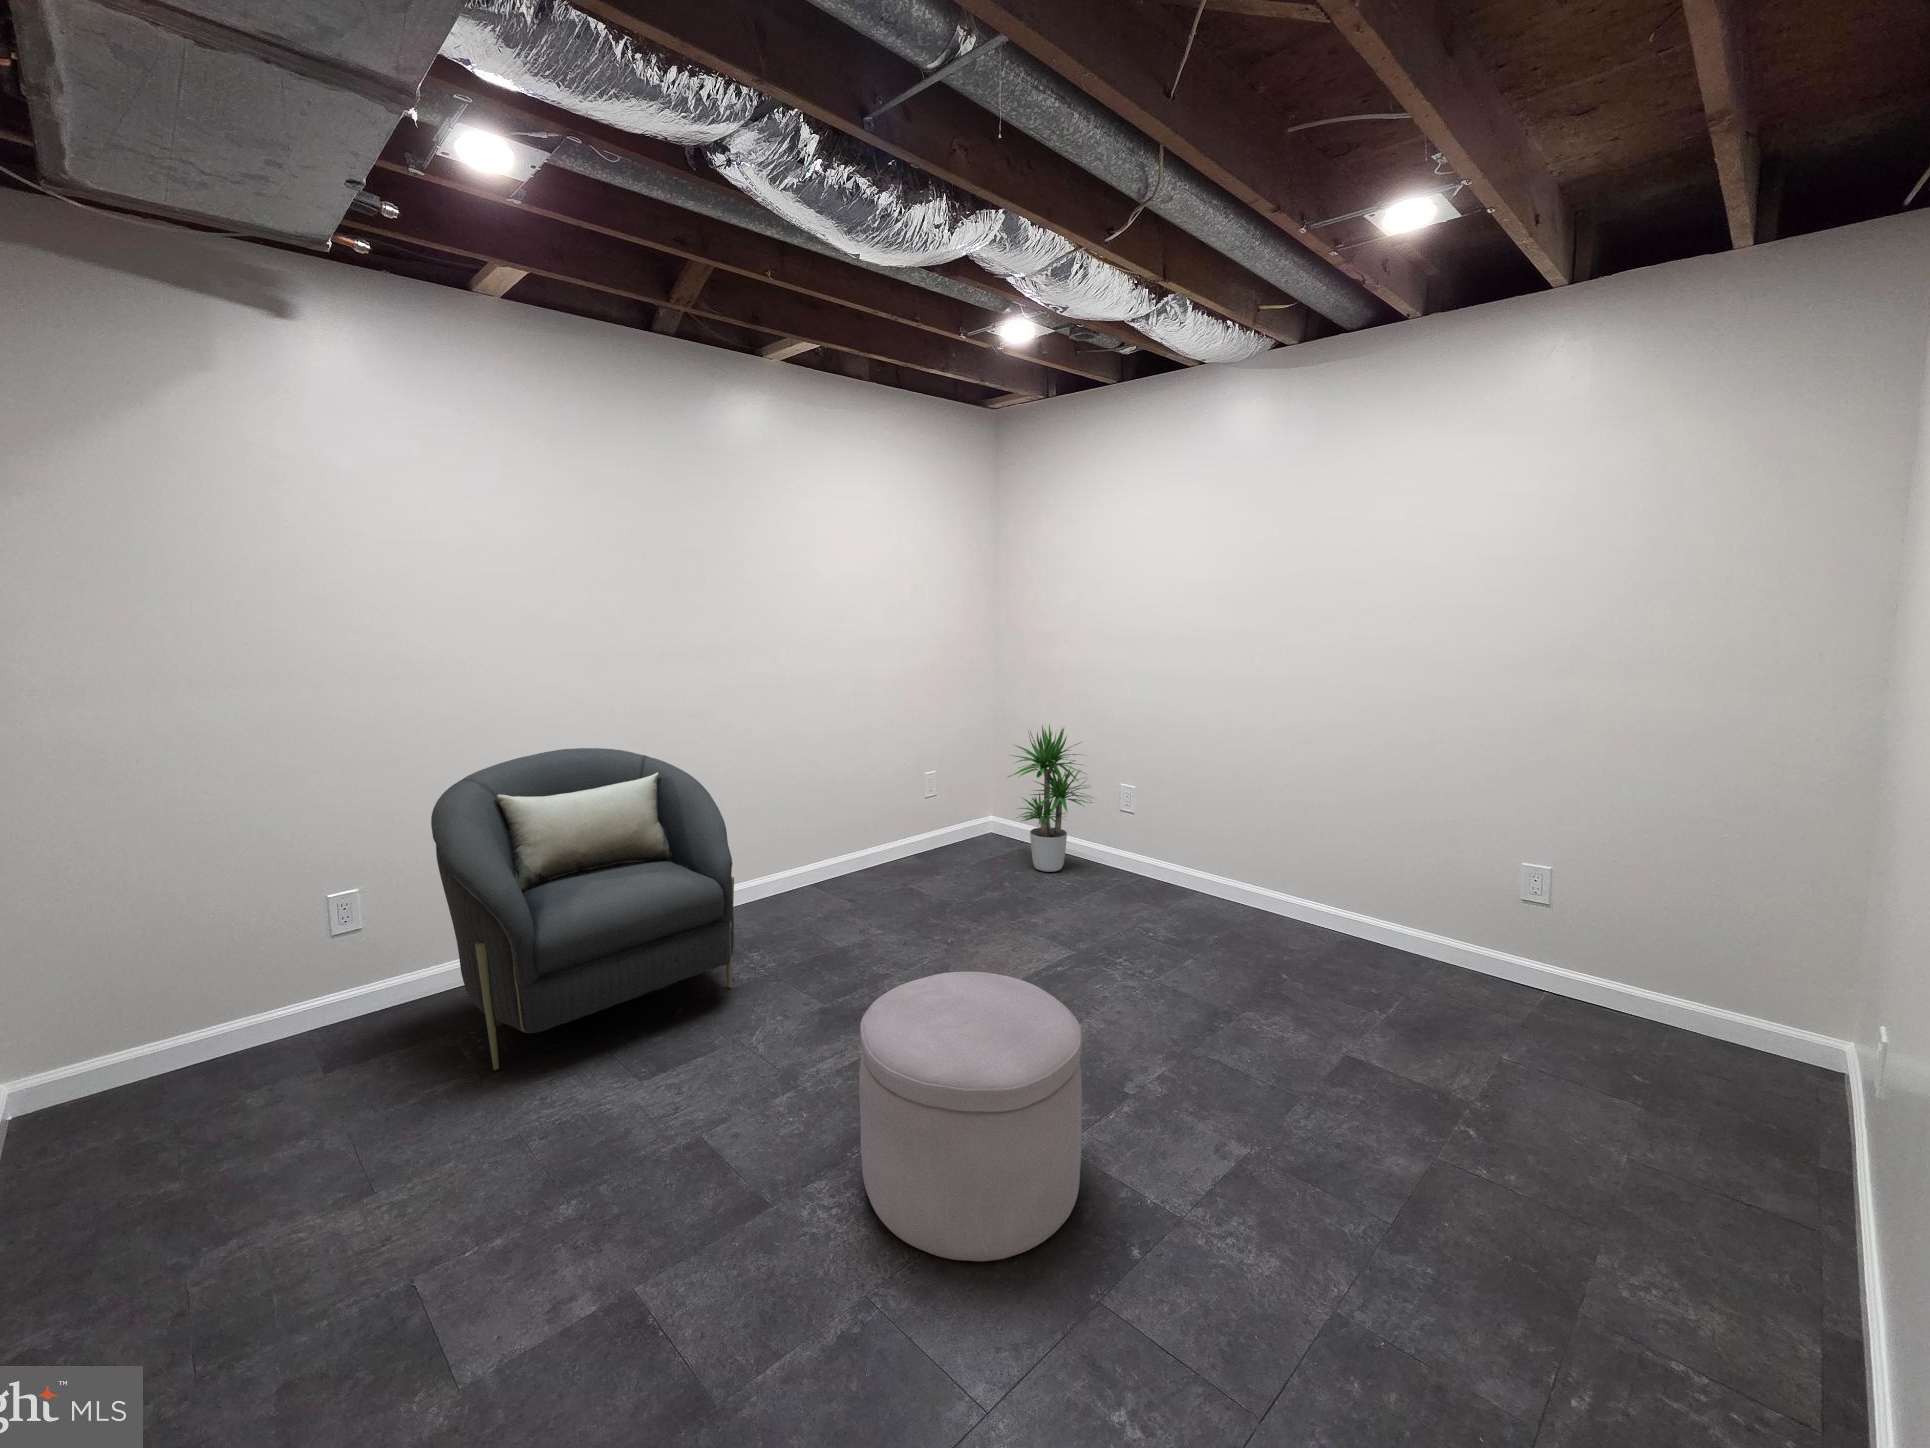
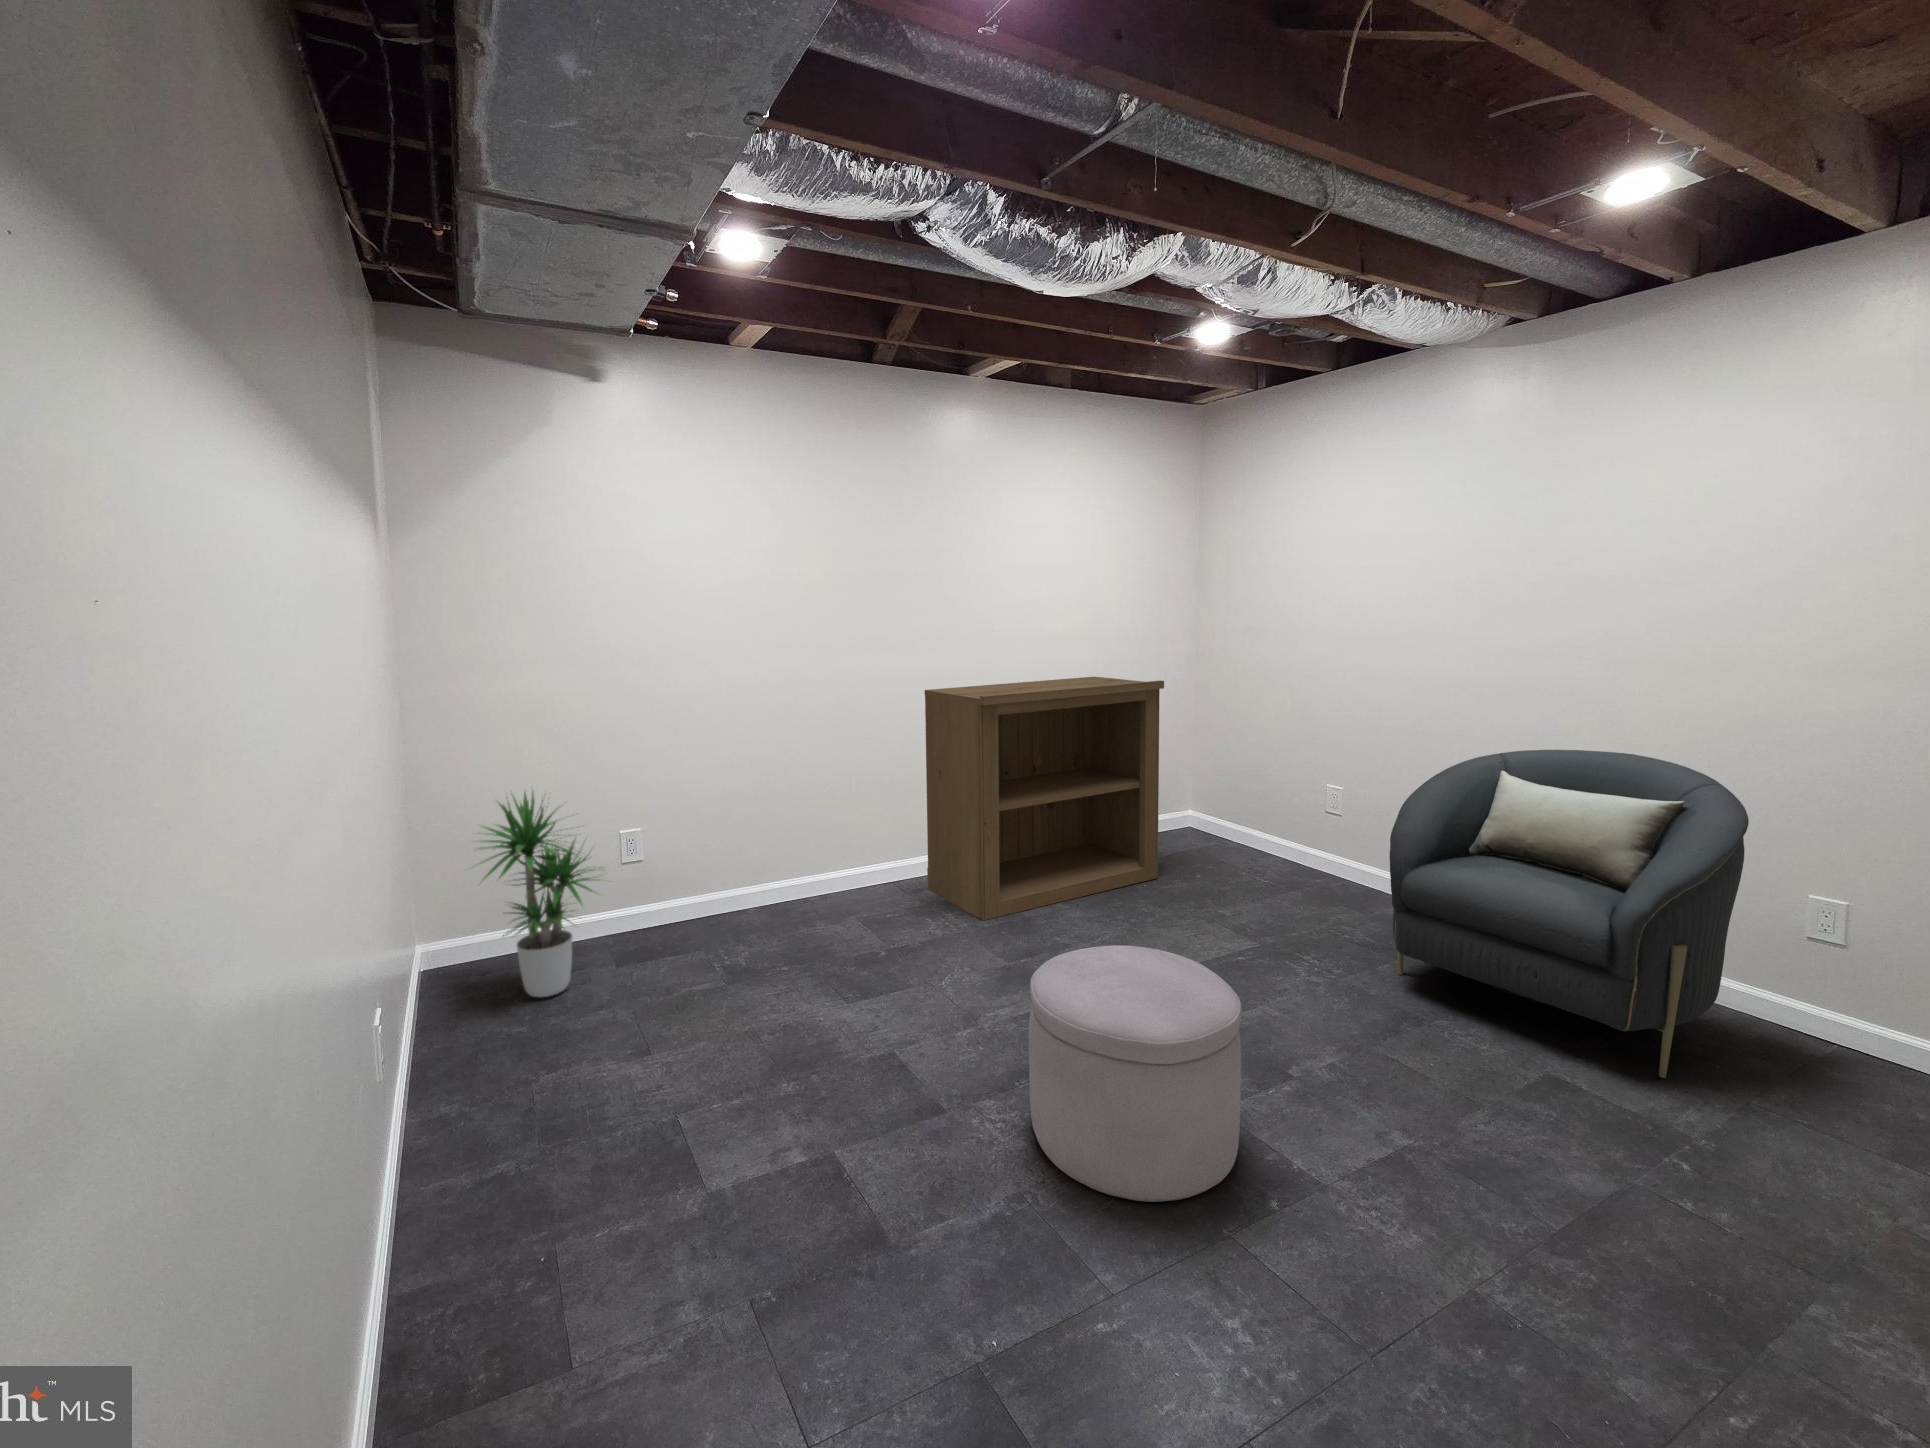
bookshelf: none [720,676,967,943] -> present [925,677,1164,921]
potted plant: present [1008,725,1093,872] -> present [477,793,597,997]
armchair: present [431,748,734,1070] -> present [1390,750,1749,1078]

